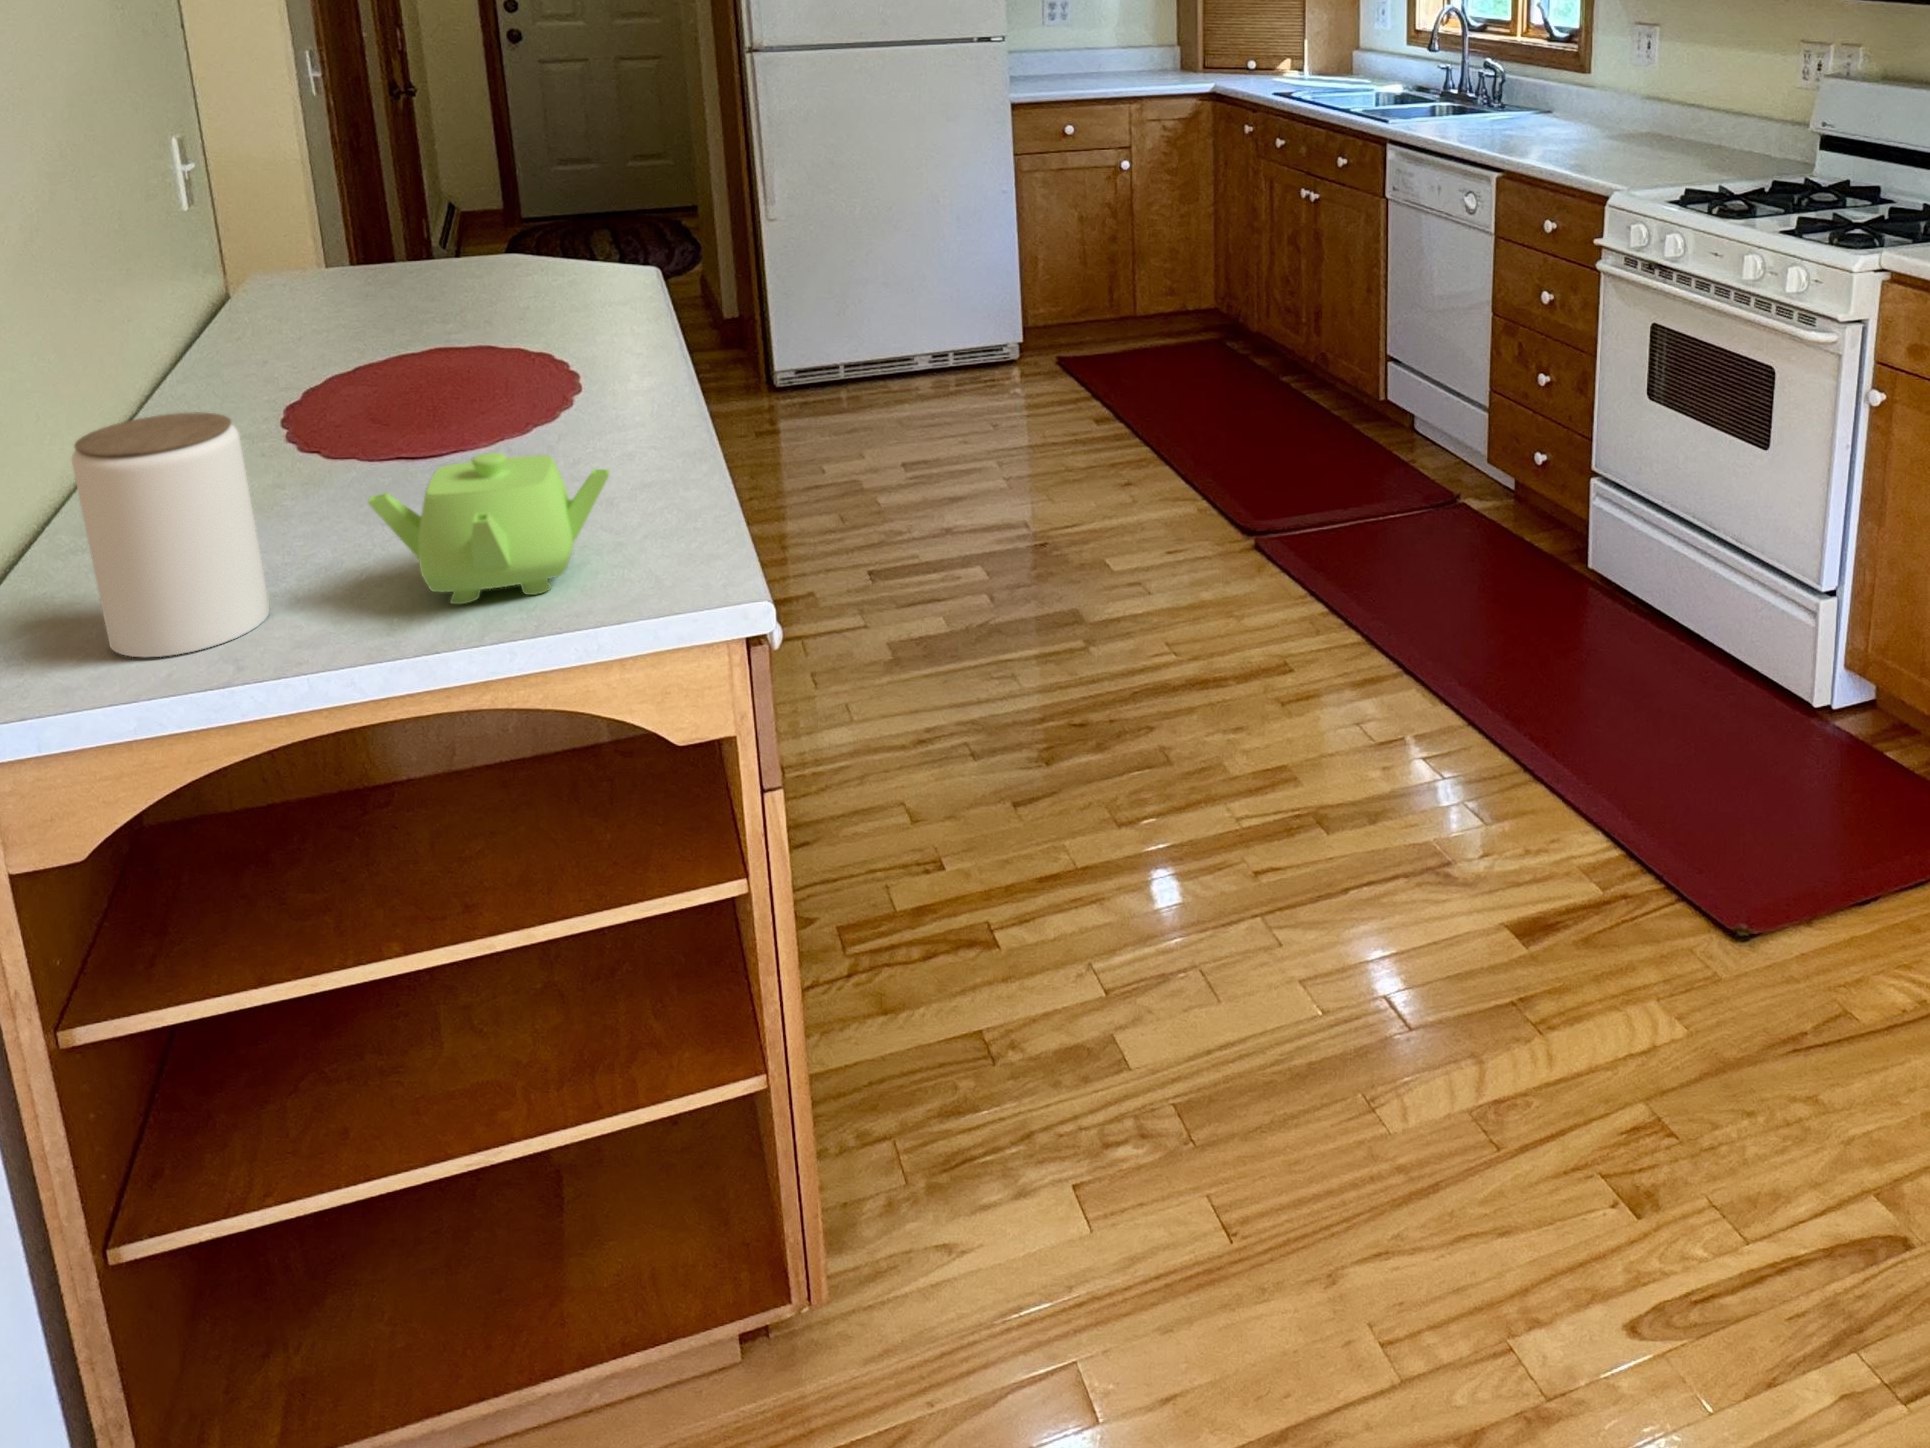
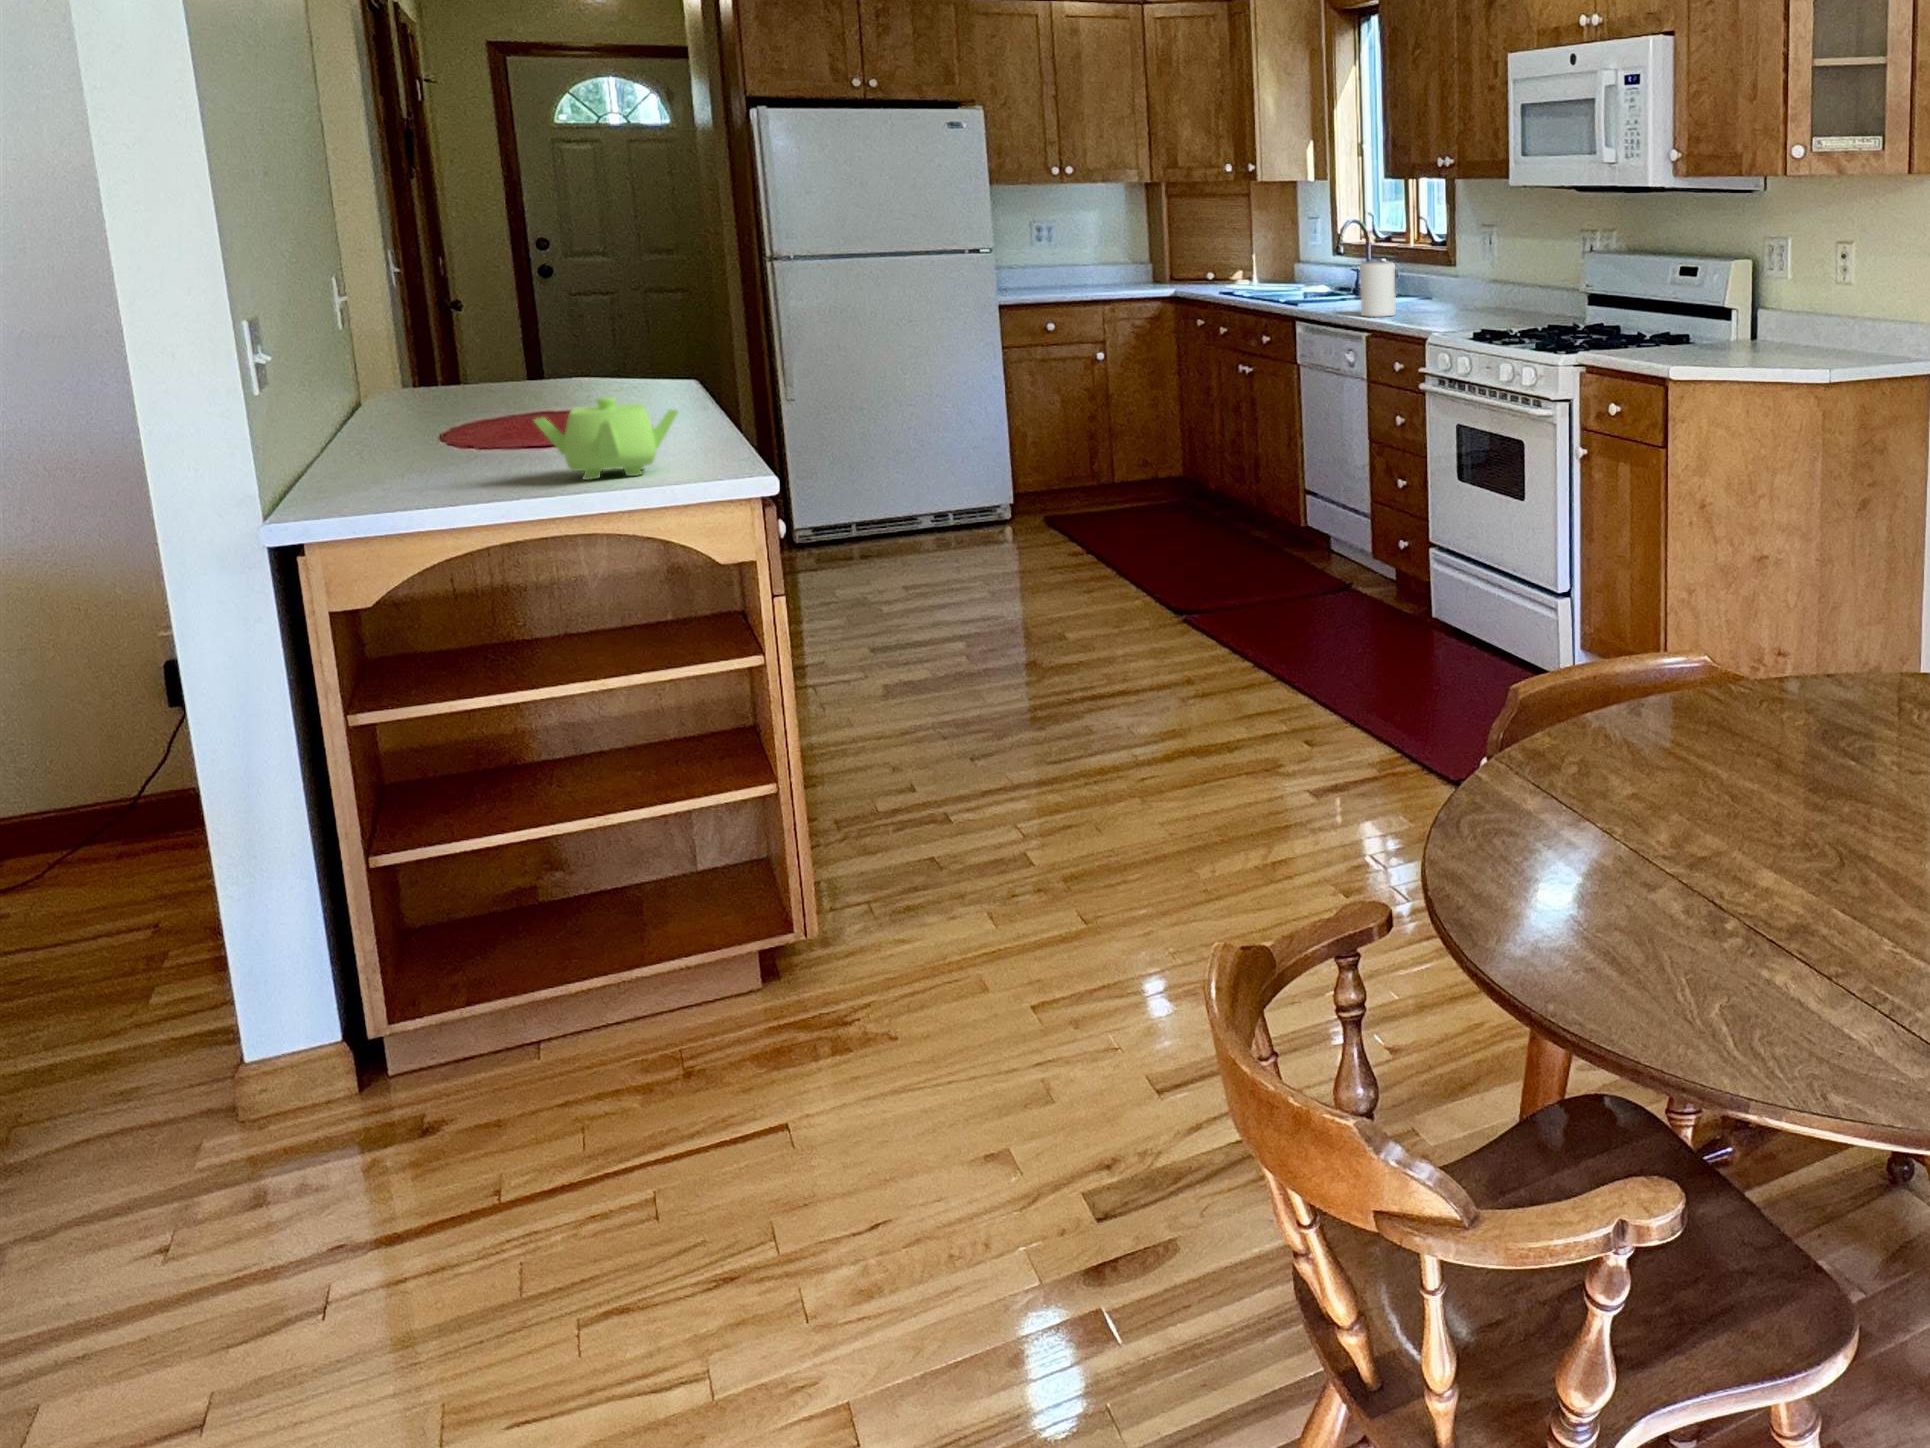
jar: present [71,413,270,657] -> present [1360,261,1396,317]

